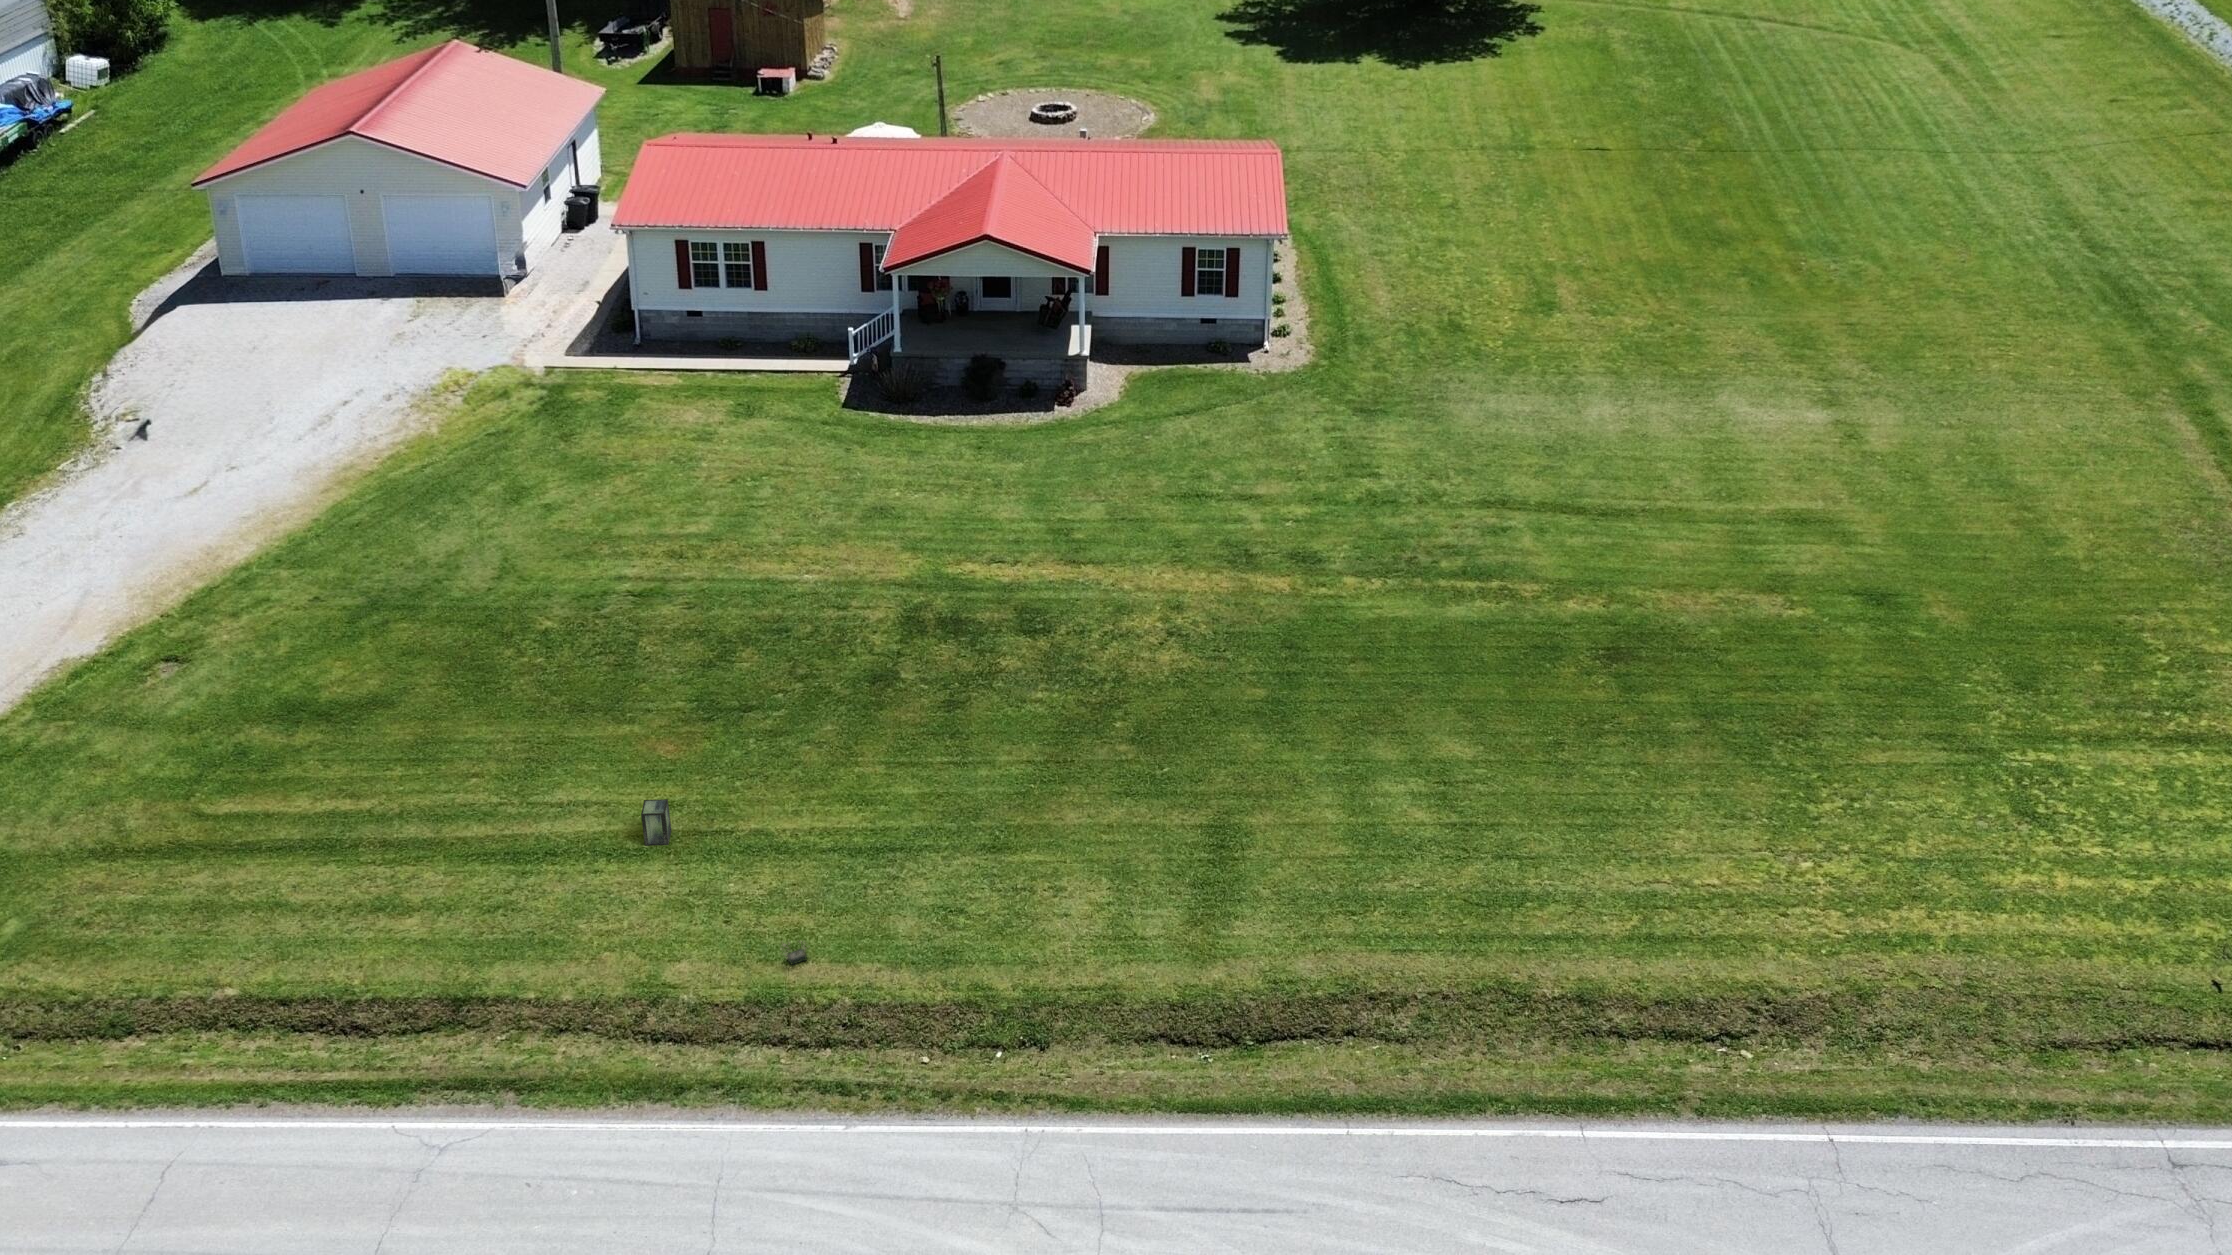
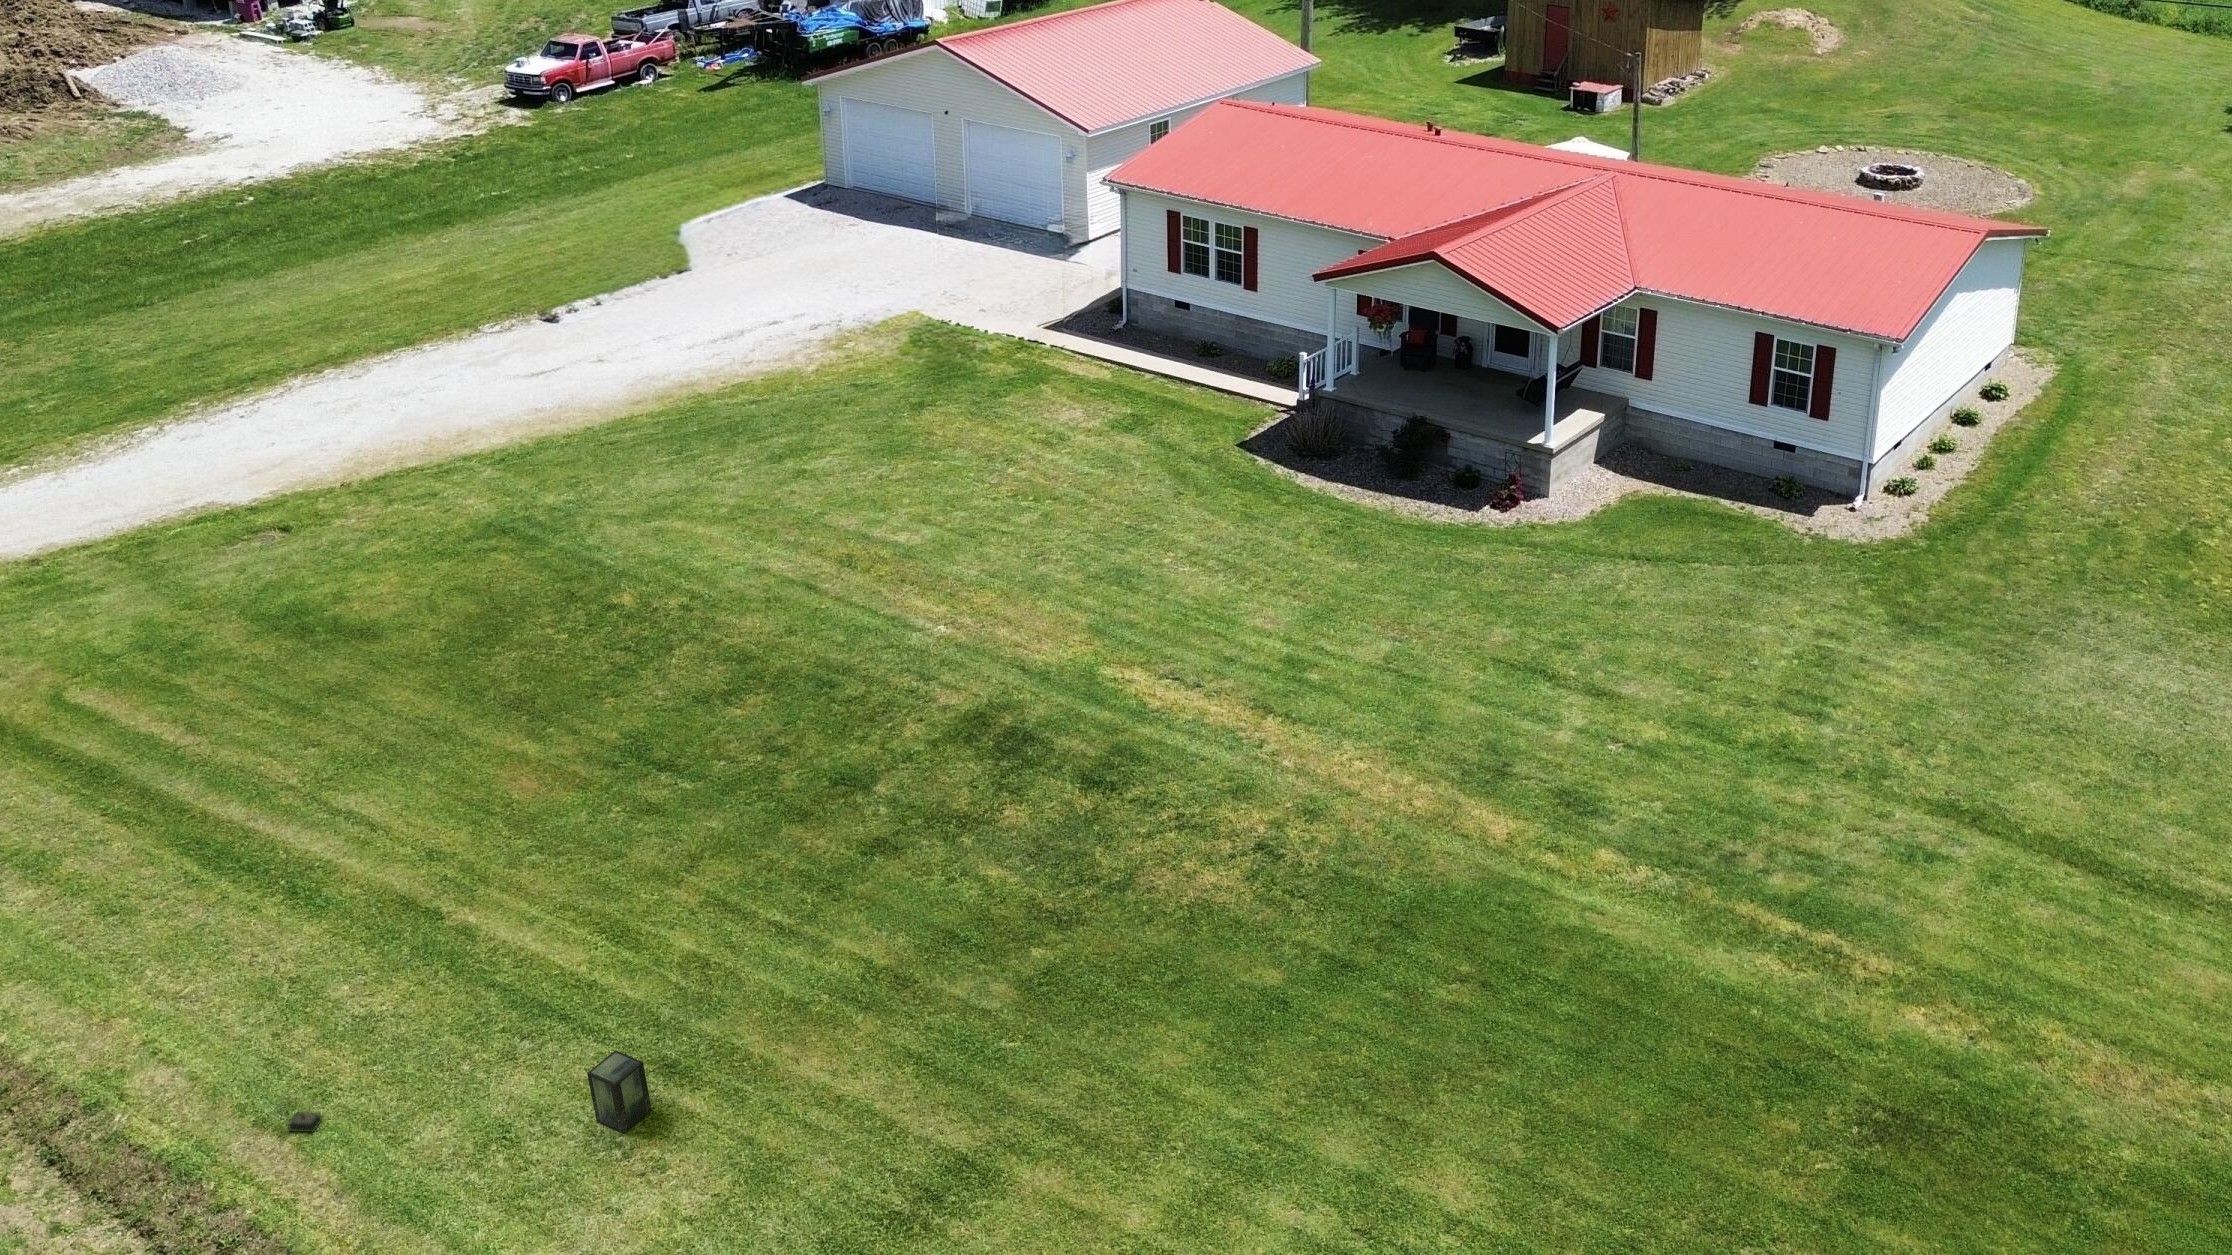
storage box: present [641,799,671,846] -> present [587,1050,652,1134]

